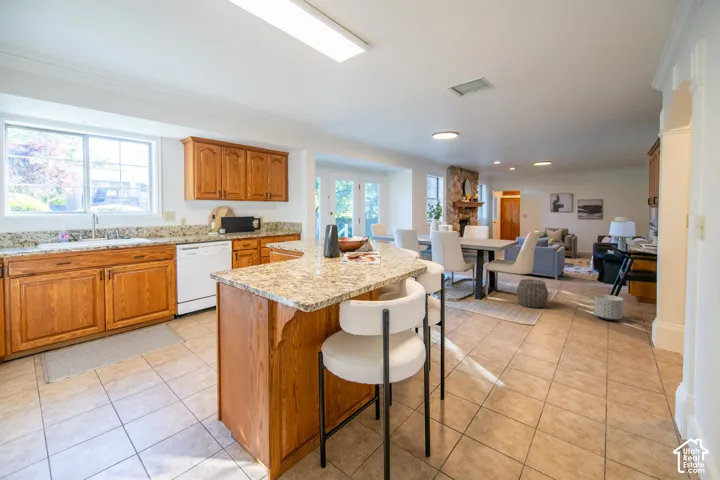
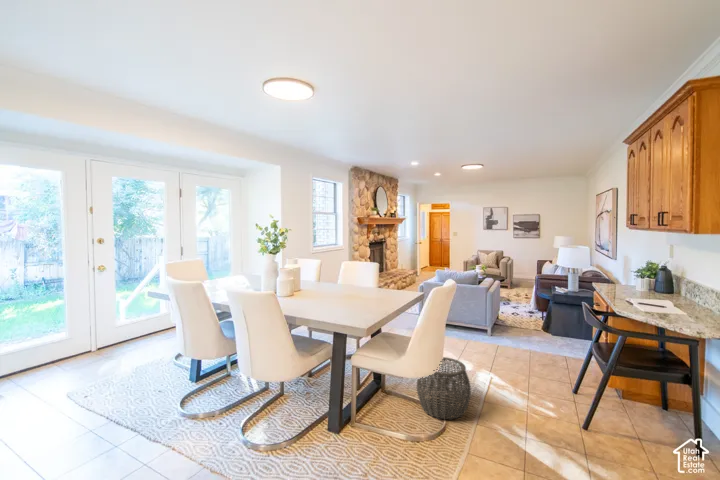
planter: present [594,294,624,320] -> none [552,394,607,456]

